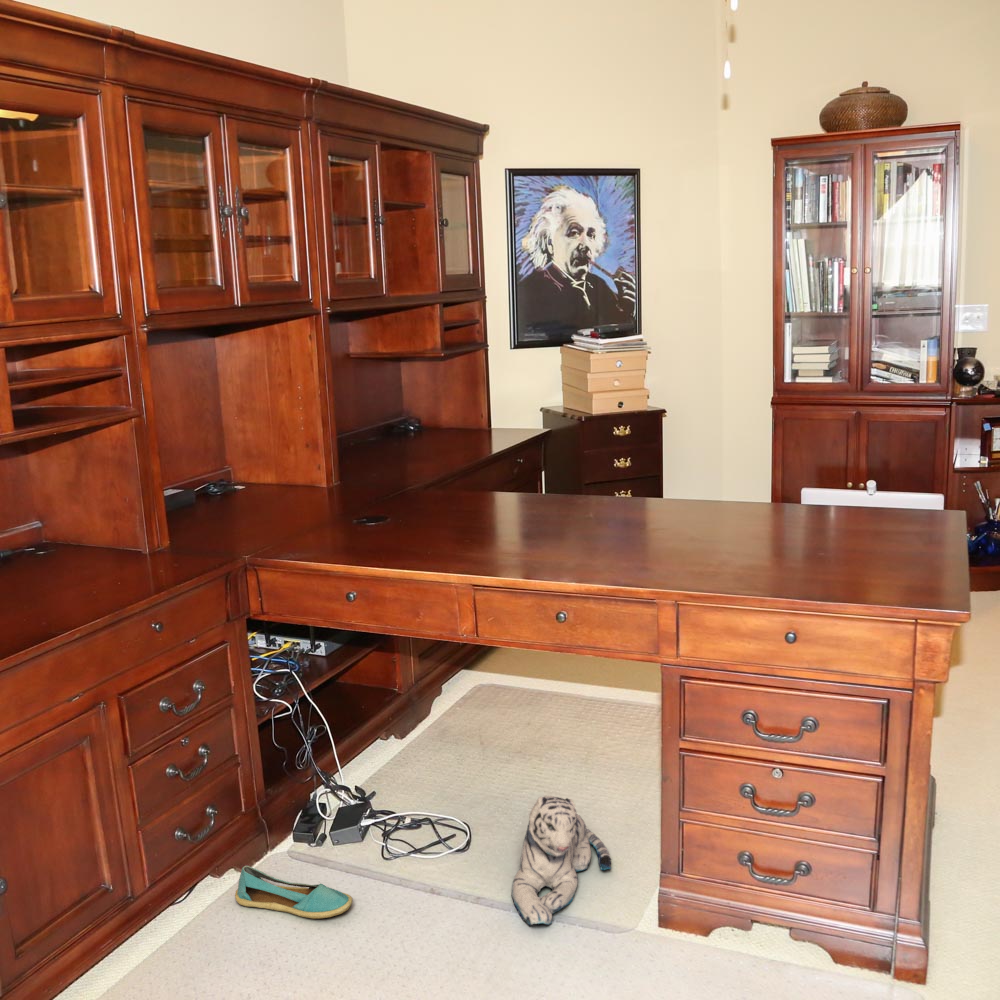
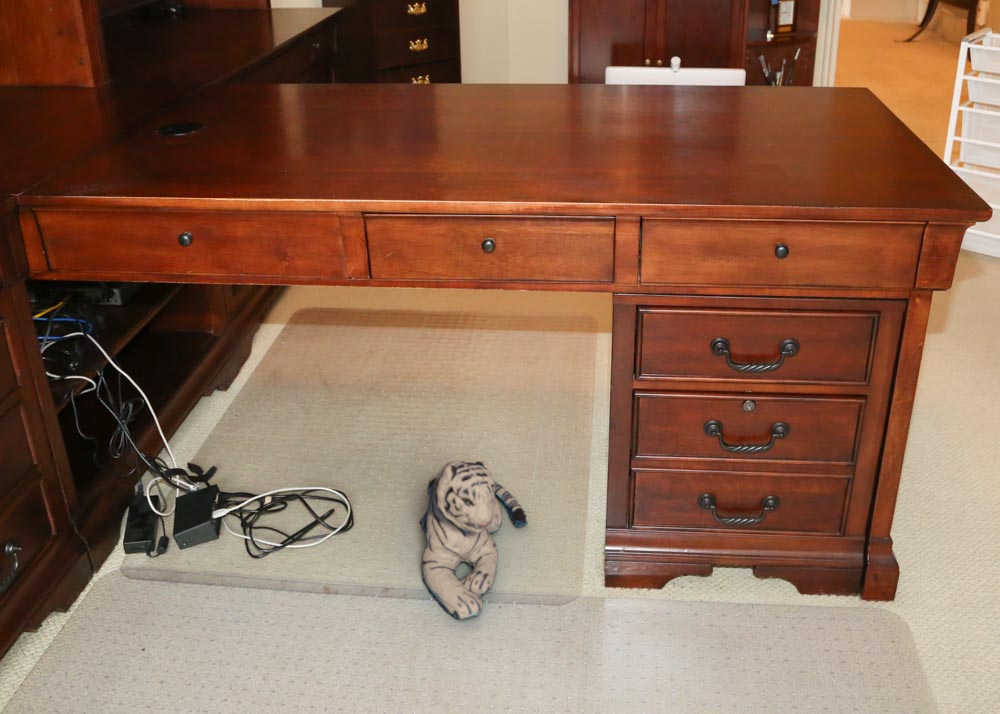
shoe: present [235,866,352,919] -> none [61,615,227,666]

